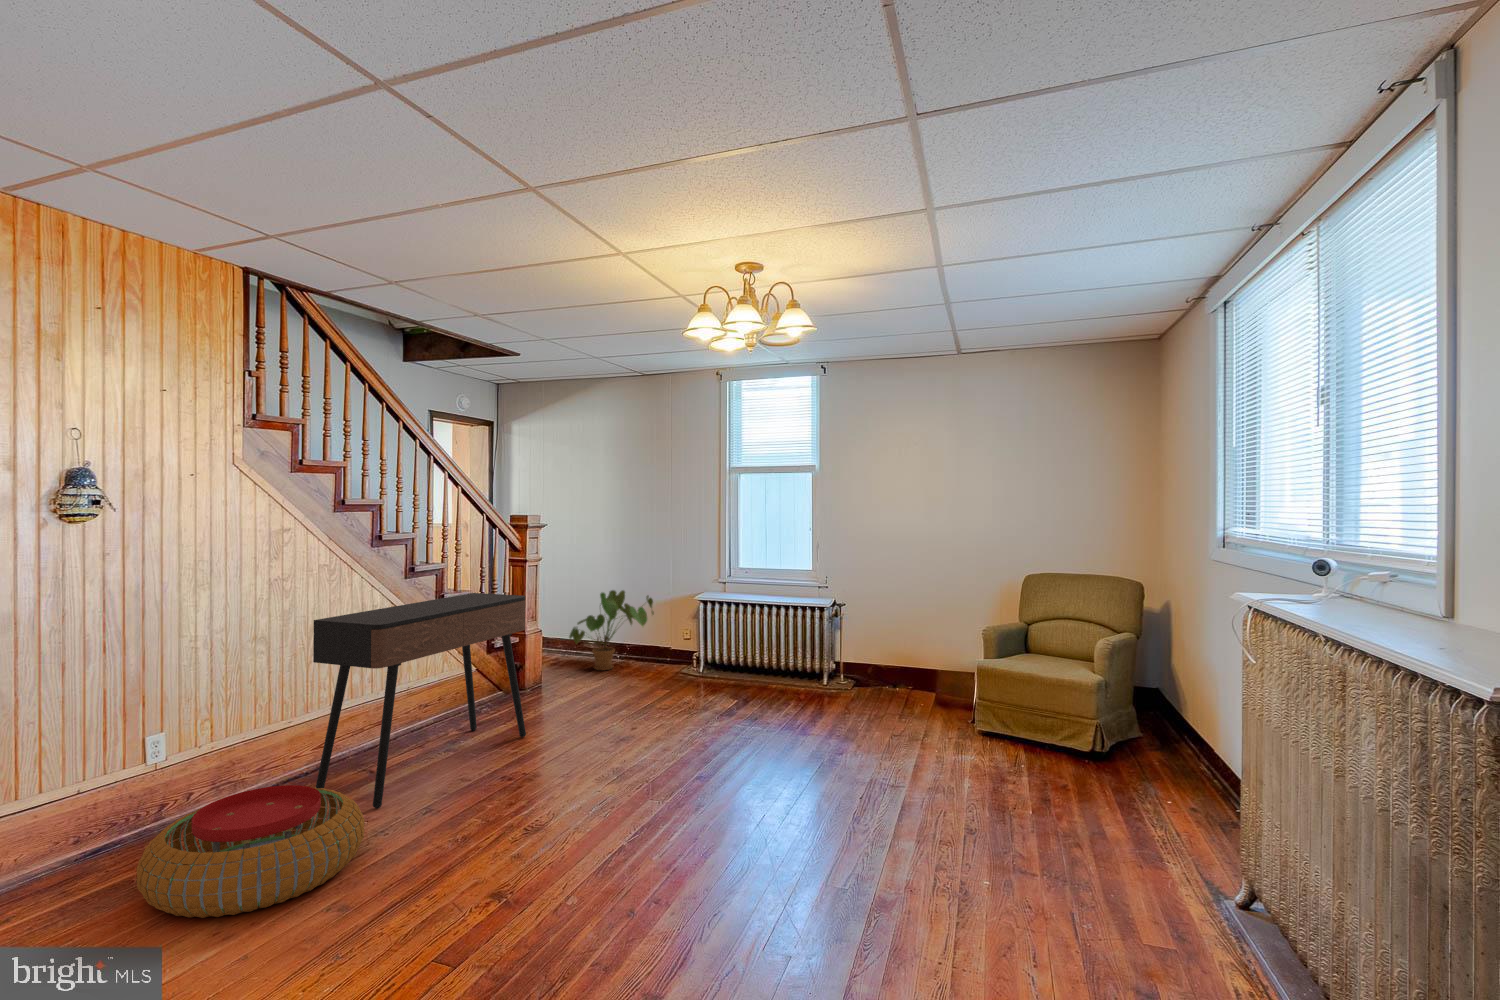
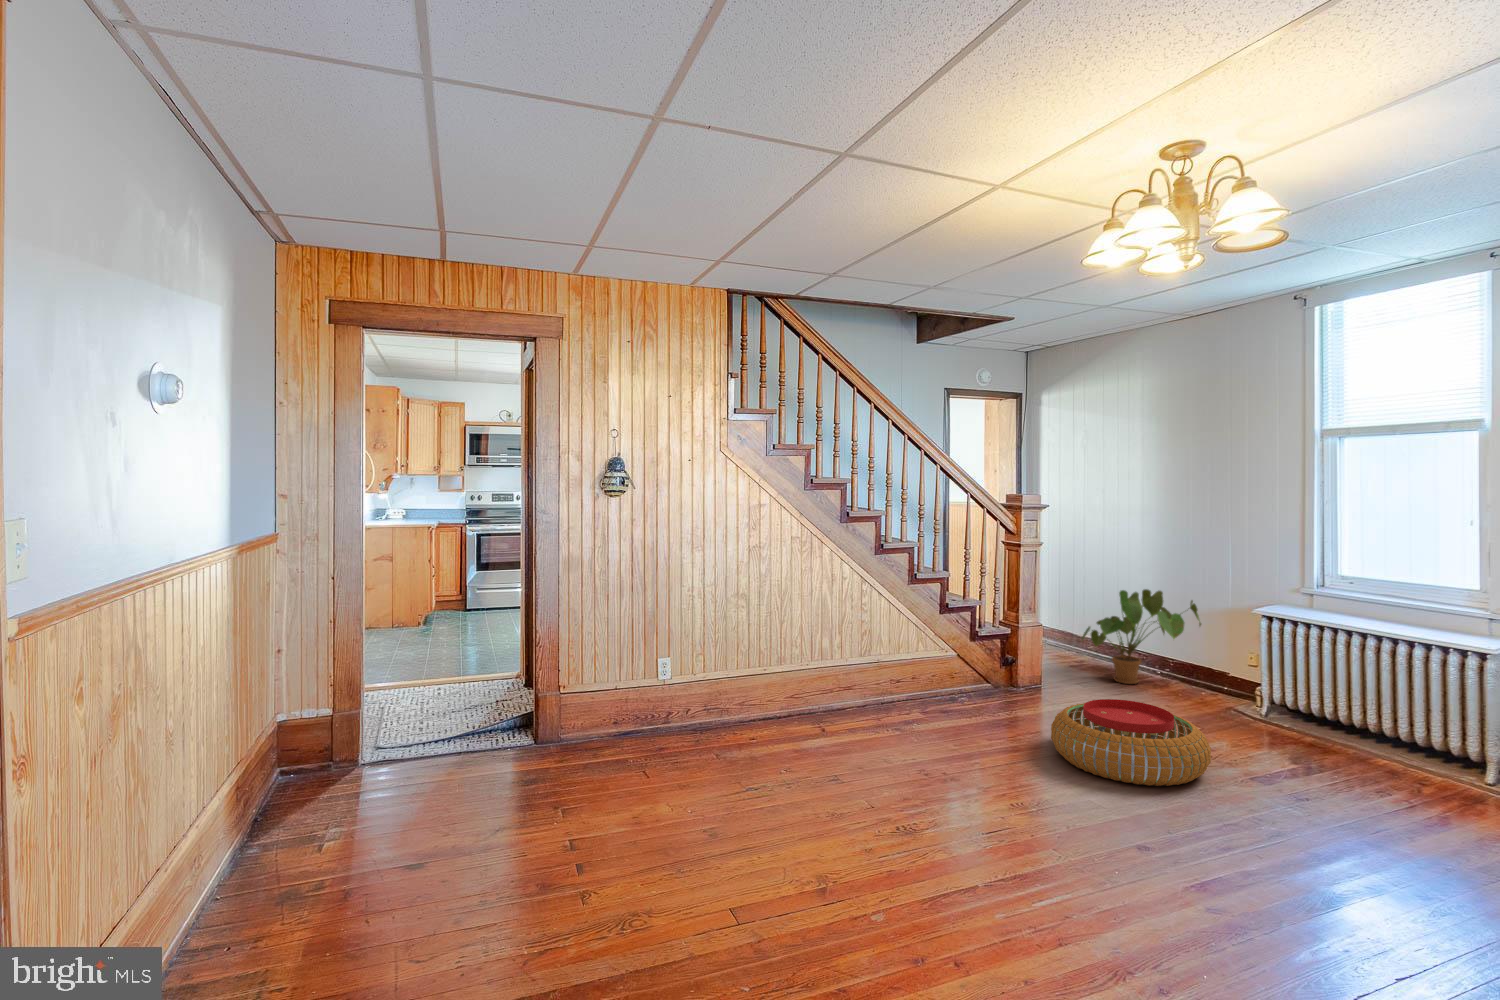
console table: present [313,593,526,808] -> none [761,575,972,763]
pouf: present [136,785,365,918] -> present [1051,699,1211,786]

